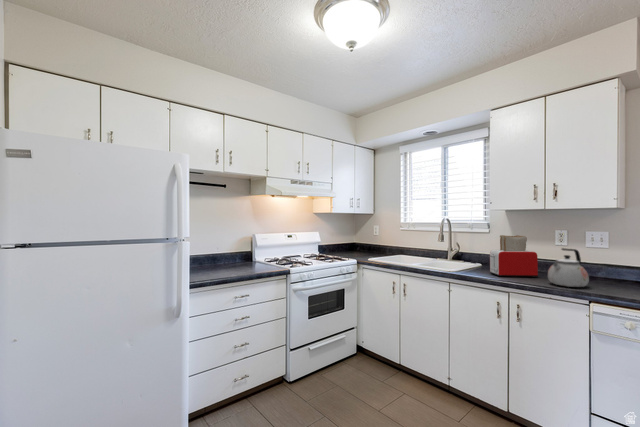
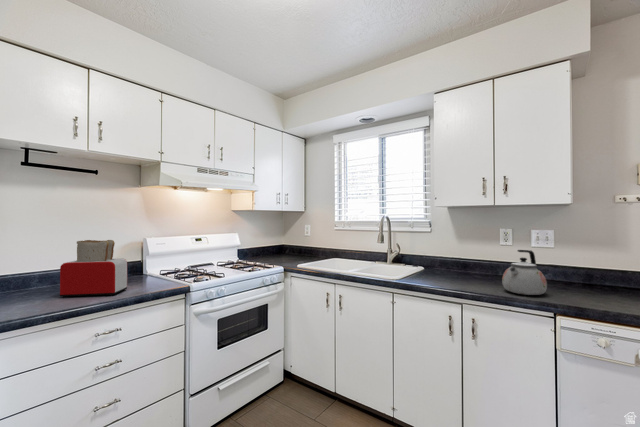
toaster: present [490,235,538,277] -> present [60,240,127,297]

